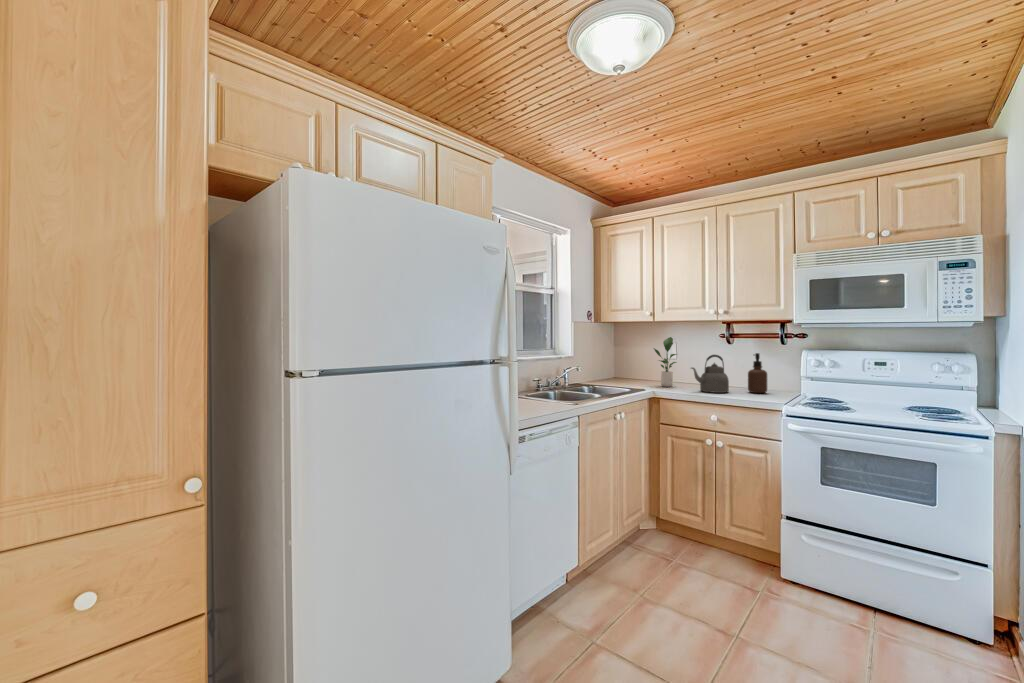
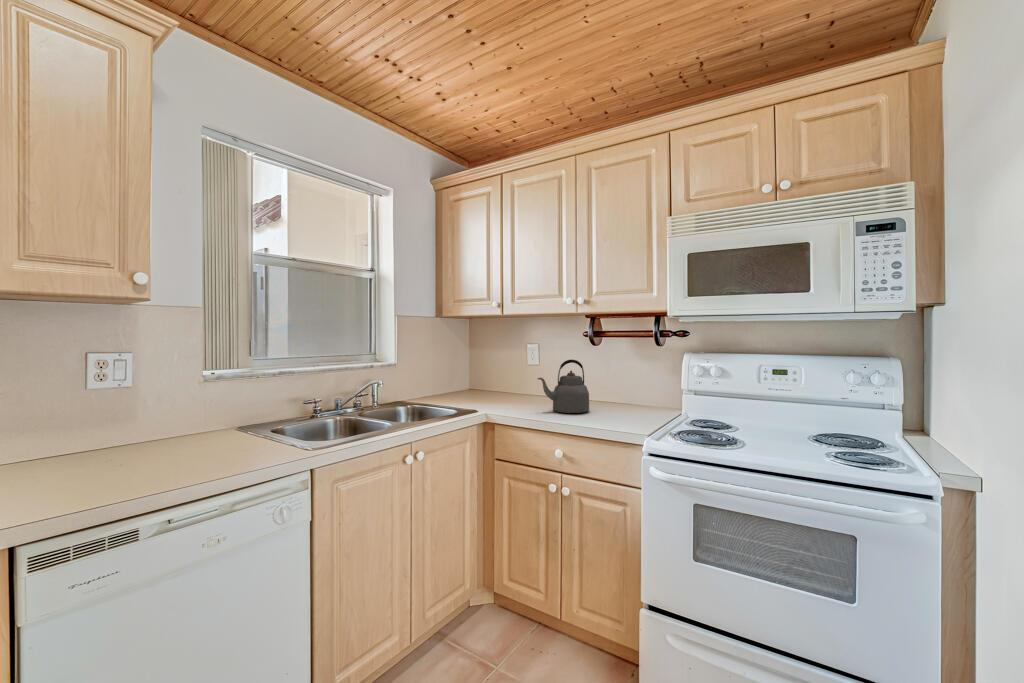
potted plant: present [654,337,677,387] -> none [500,335,534,403]
soap dispenser: present [748,353,767,393] -> none [615,358,639,413]

